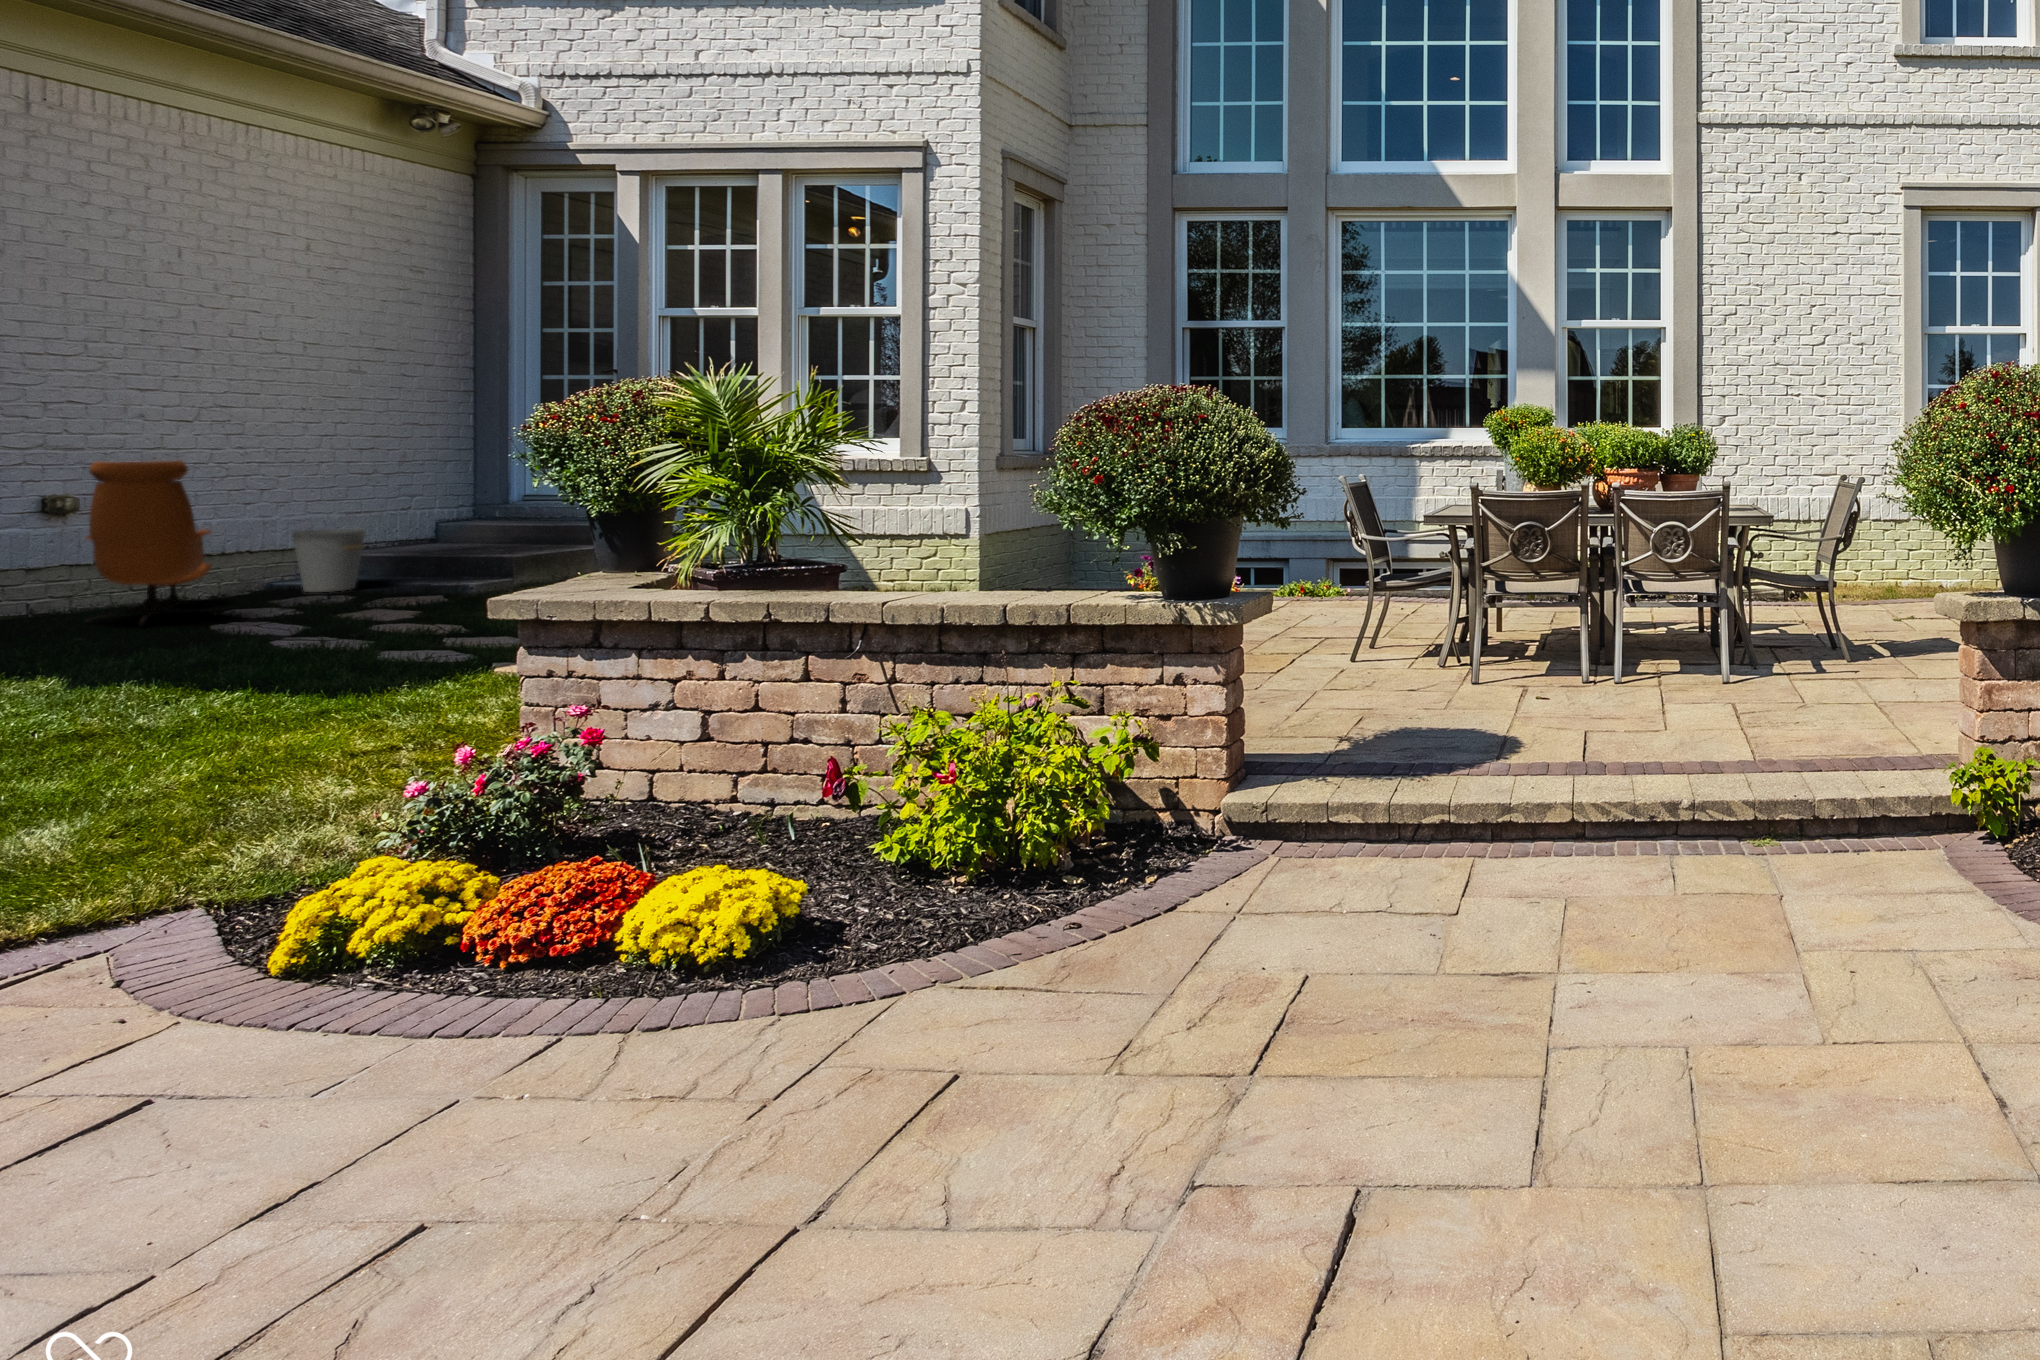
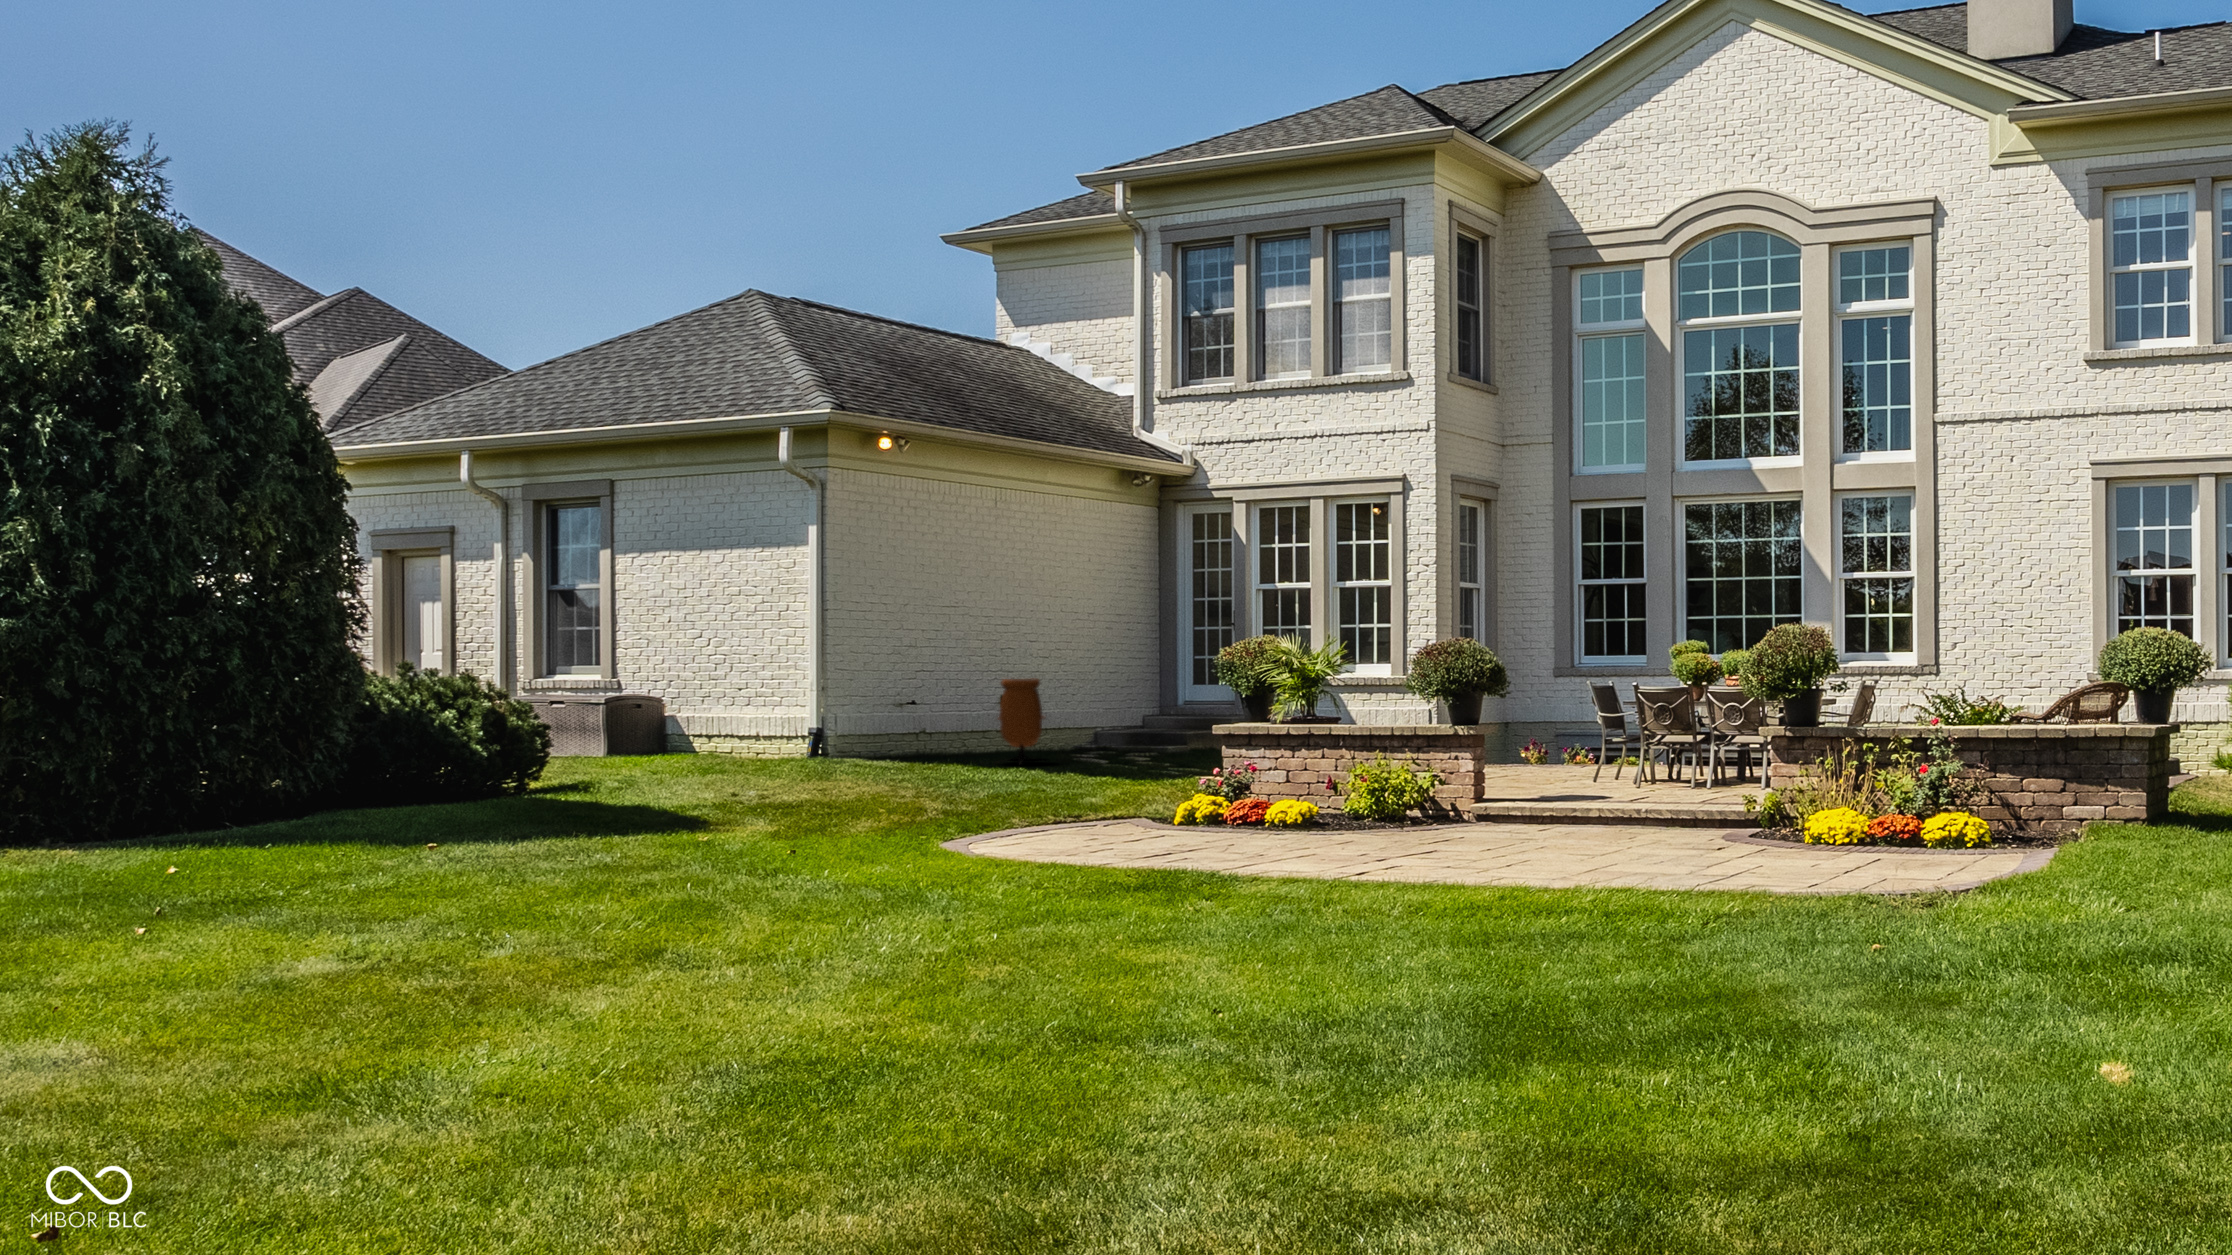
bucket: present [292,528,365,592] -> none [1070,720,1106,757]

